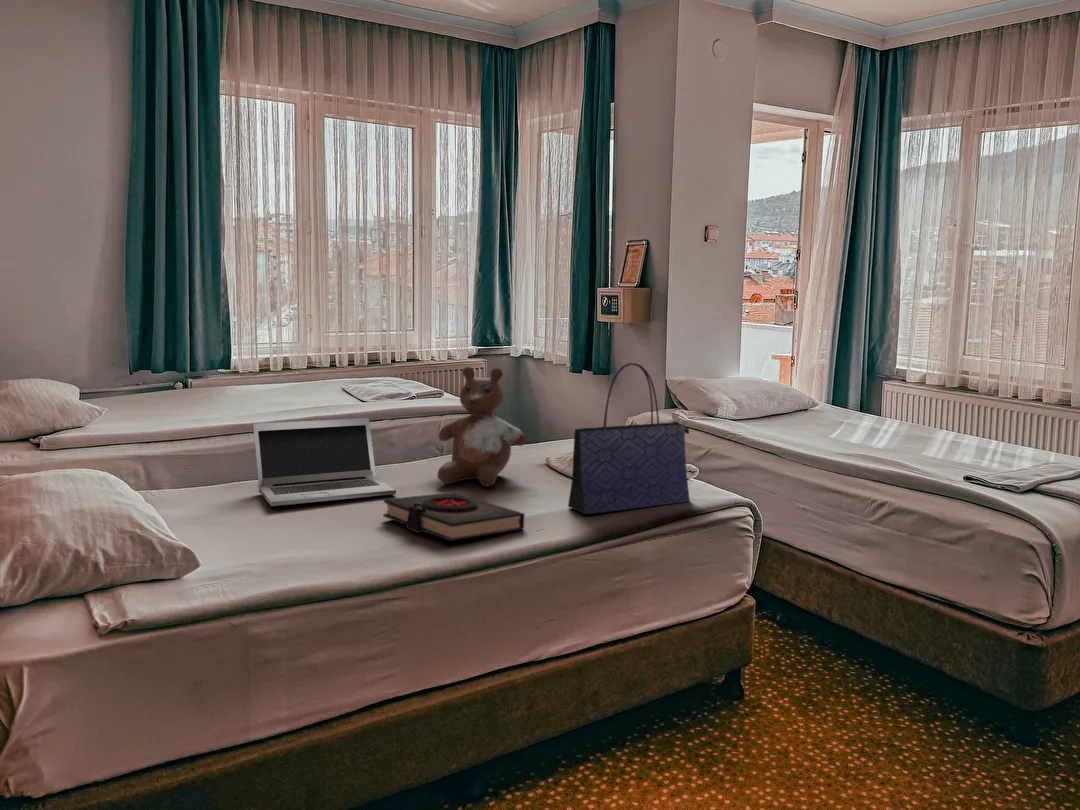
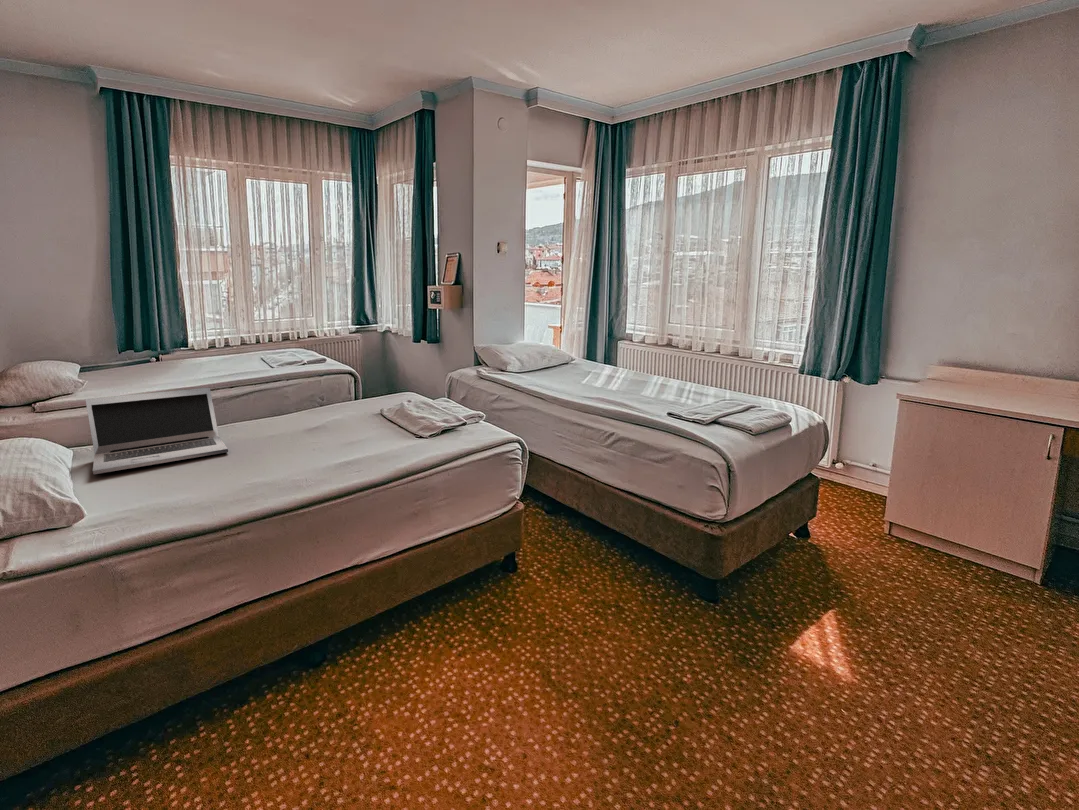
tote bag: present [568,363,690,514] -> none [373,339,473,461]
stuffed bear: present [438,367,526,487] -> none [271,343,348,439]
book: present [383,492,525,541] -> none [199,449,327,501]

